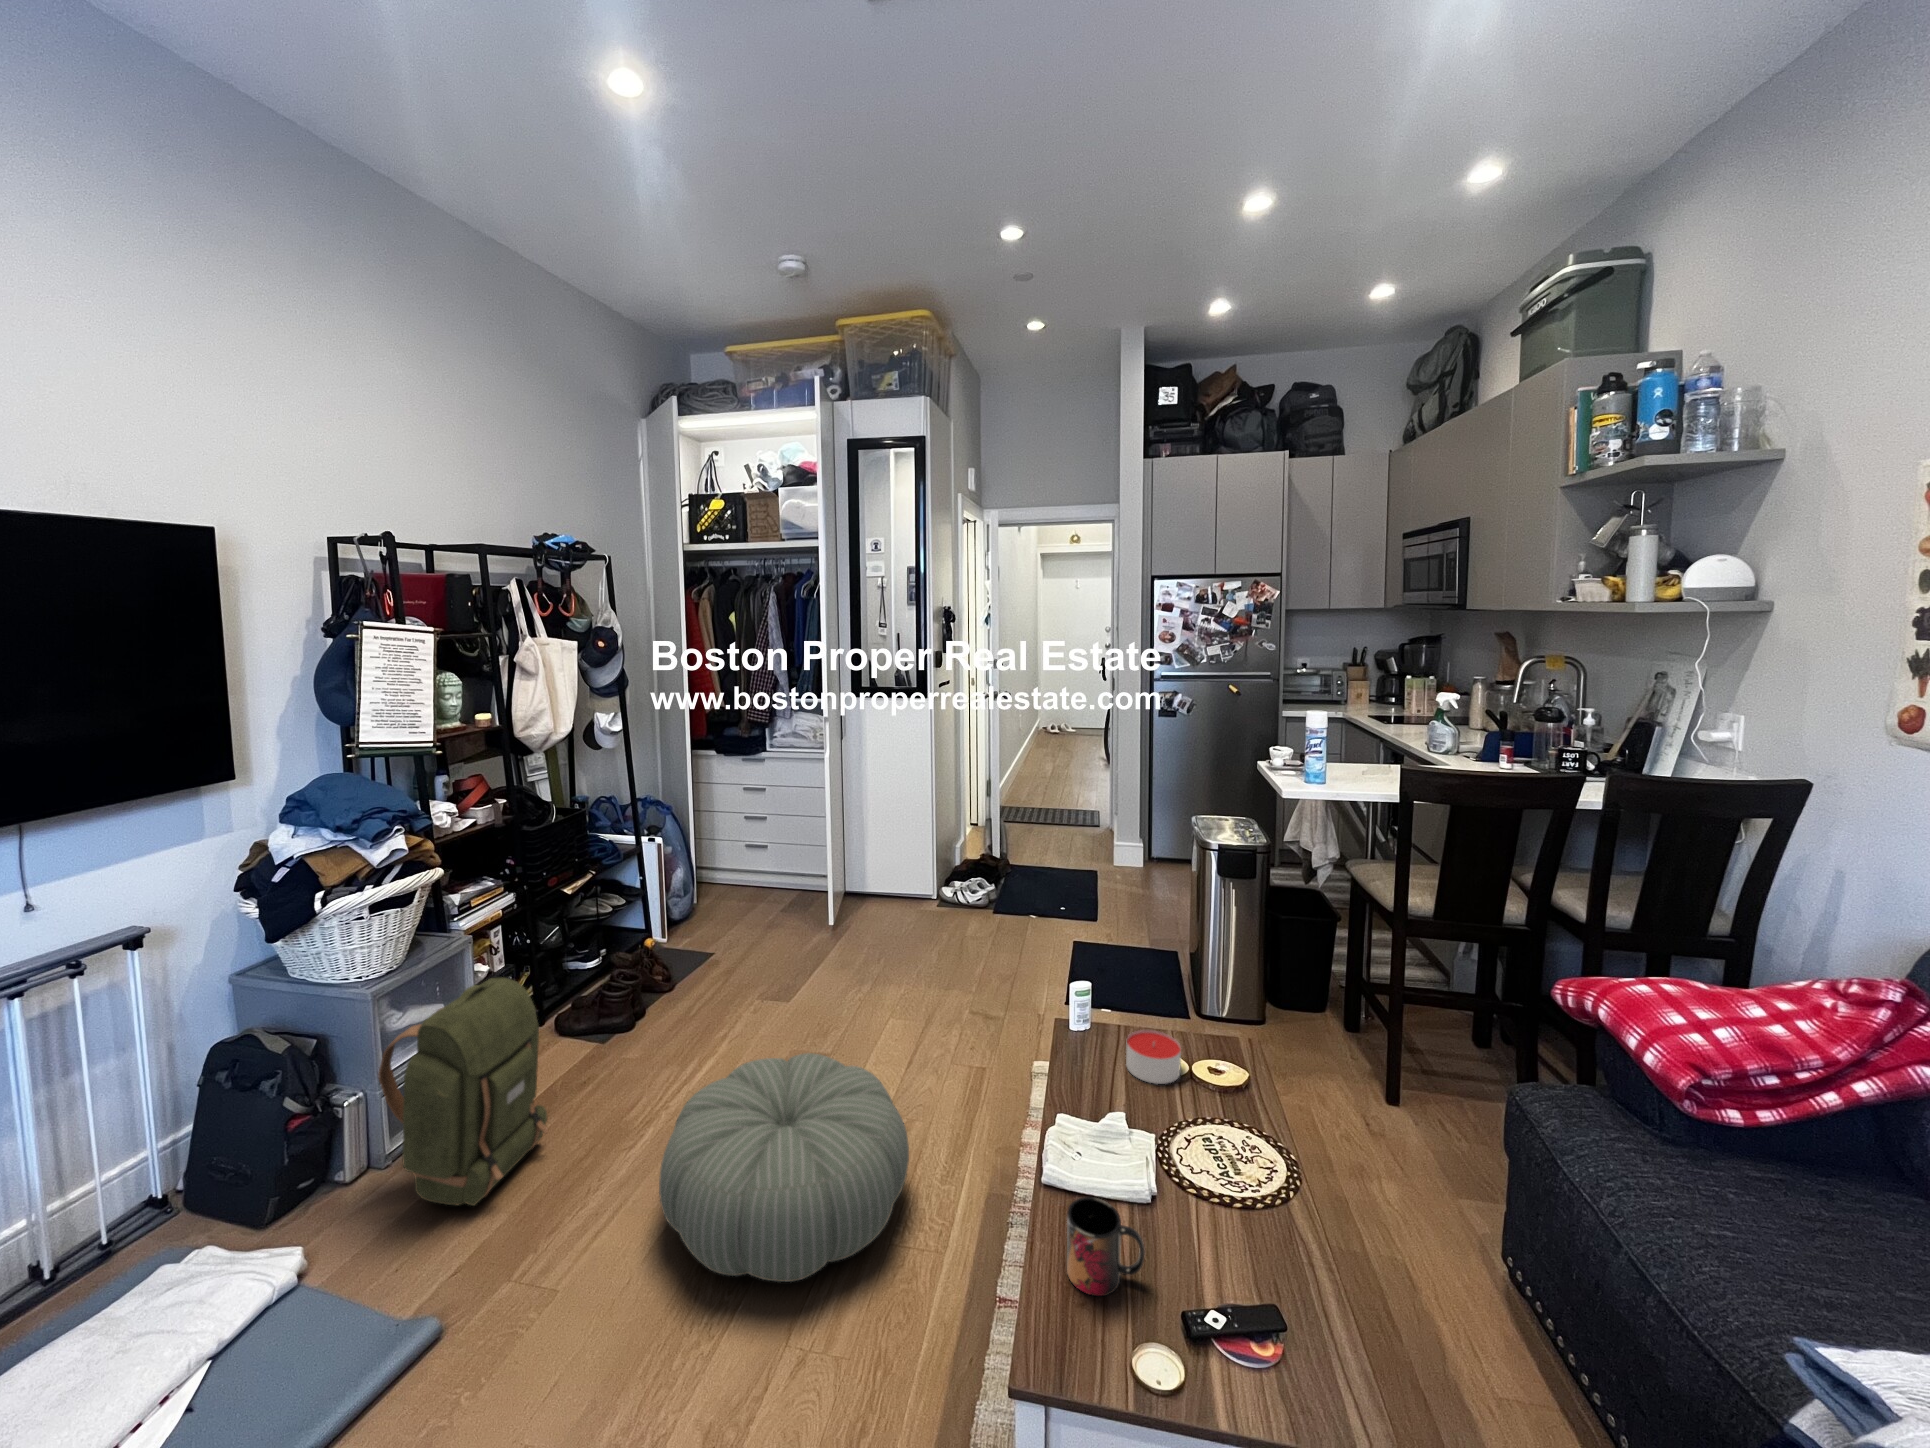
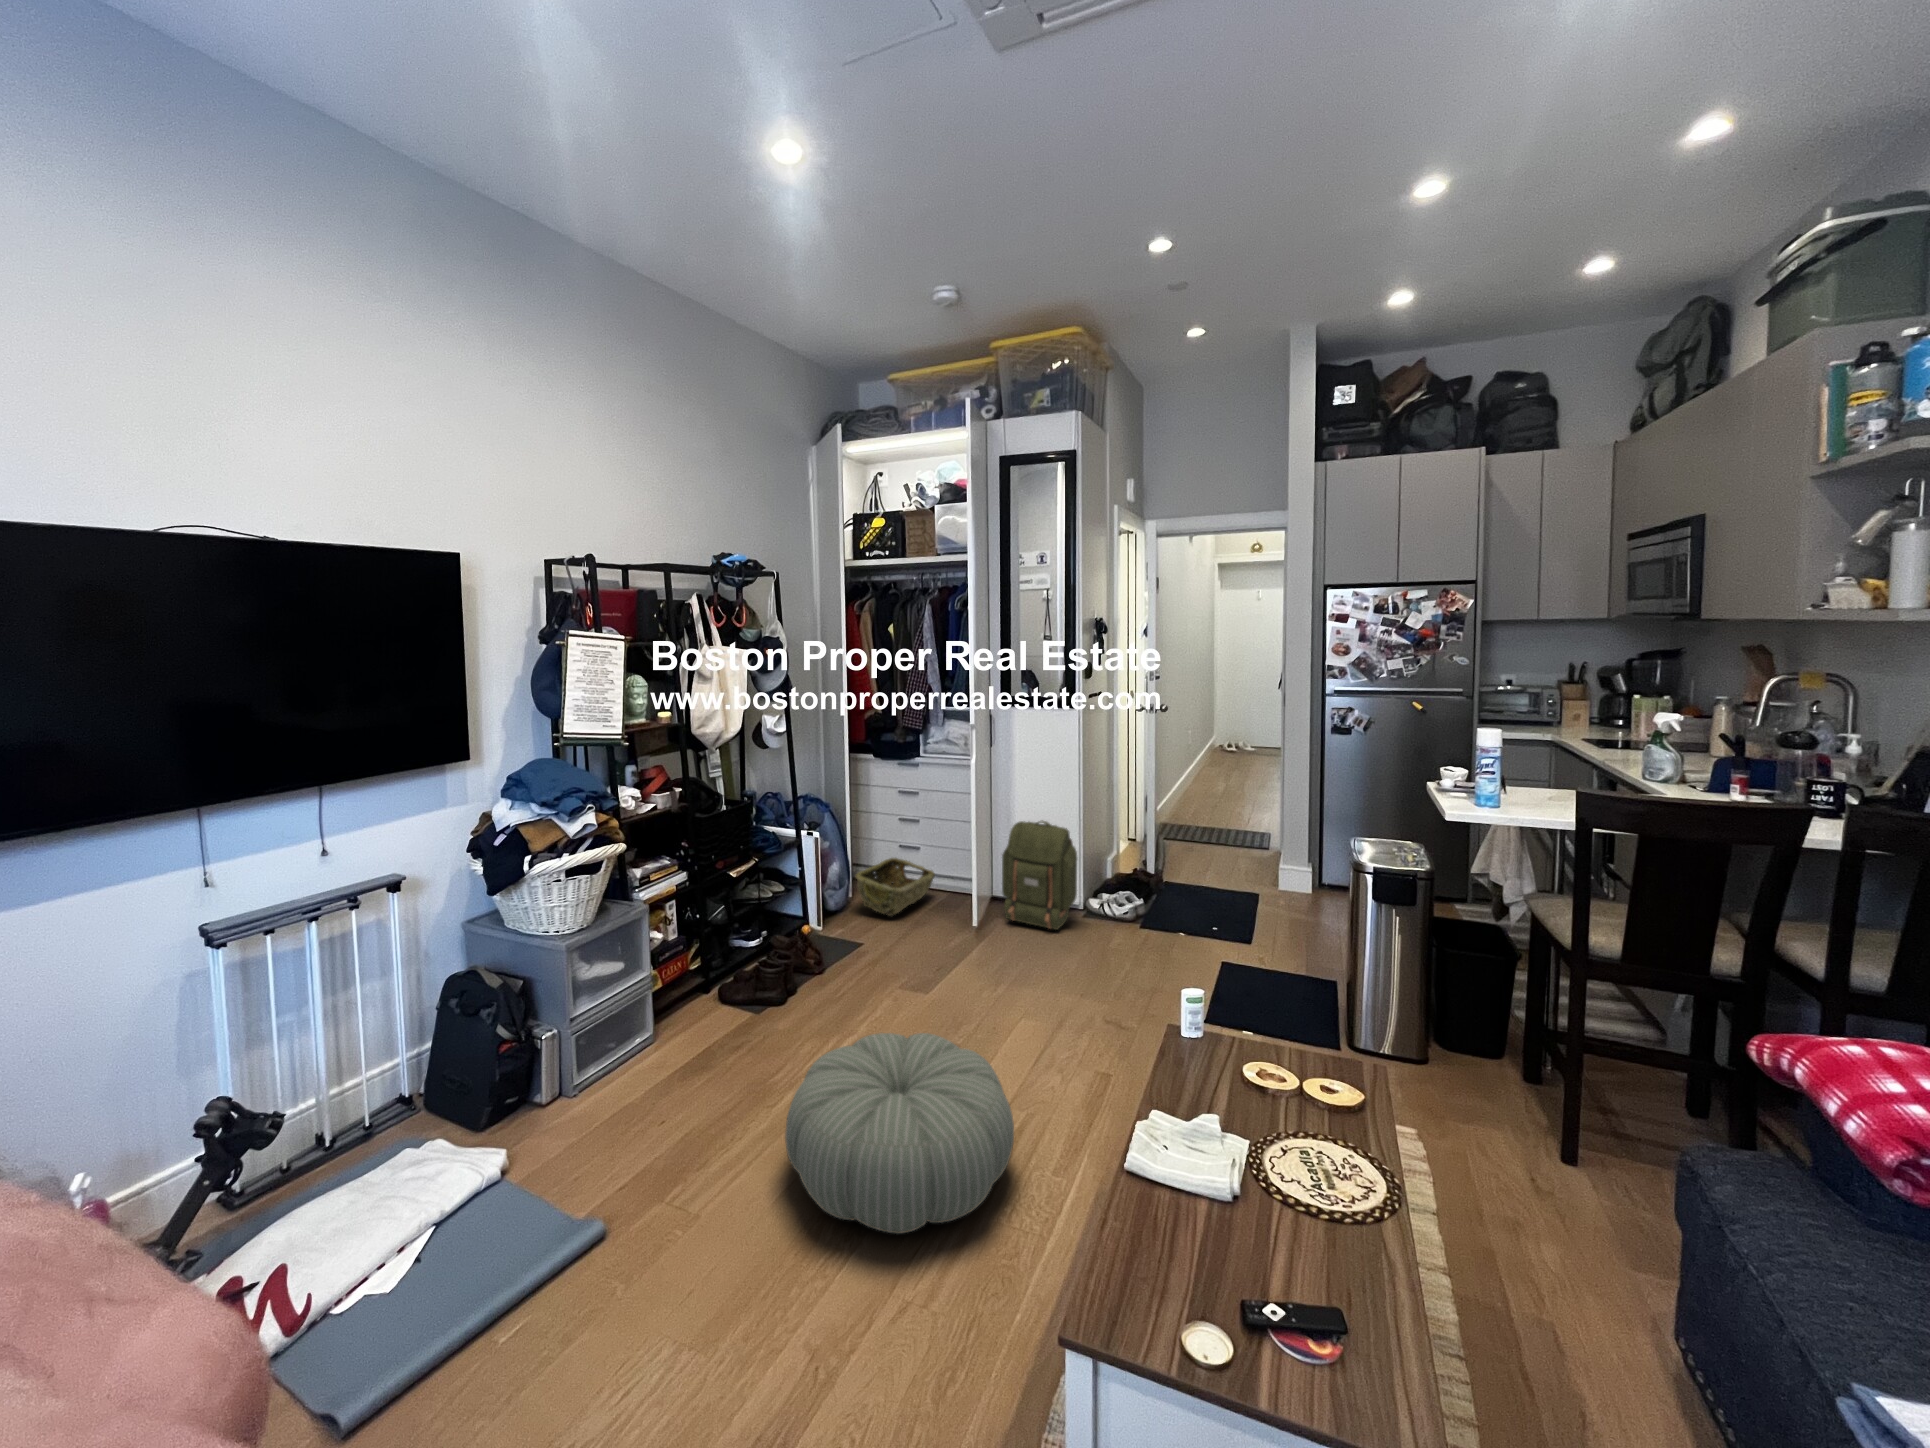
woven basket: none [704,858,789,922] -> present [856,858,935,916]
backpack: present [378,978,548,1206] -> present [1002,820,1077,930]
candle: present [1126,1030,1181,1084] -> none [1233,1042,1291,1097]
mug: present [1067,1197,1145,1296] -> none [1131,1179,1208,1275]

